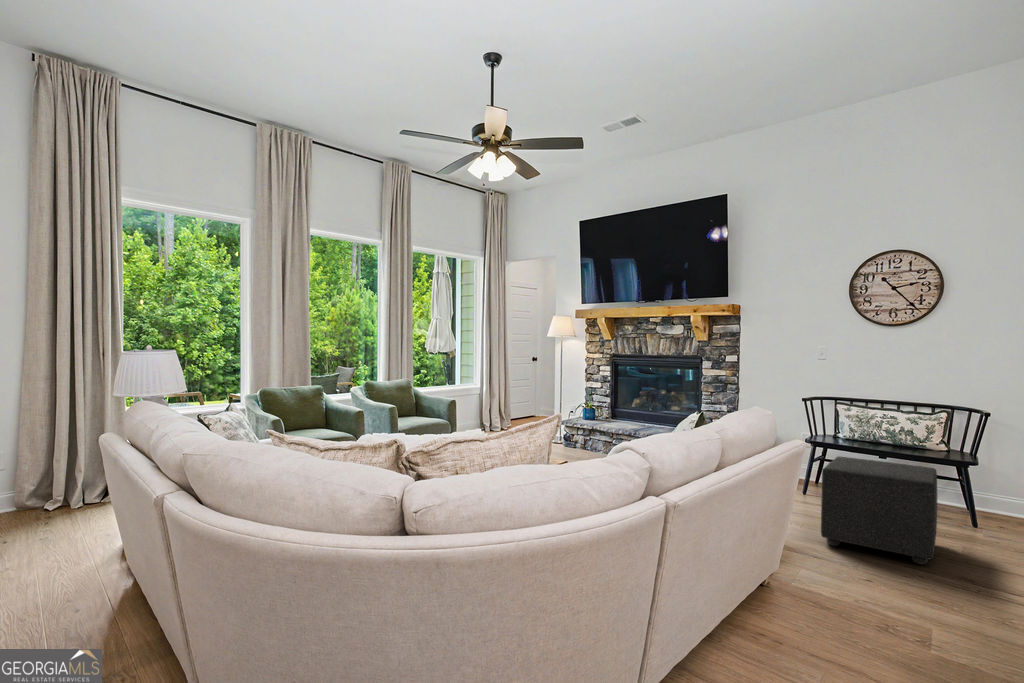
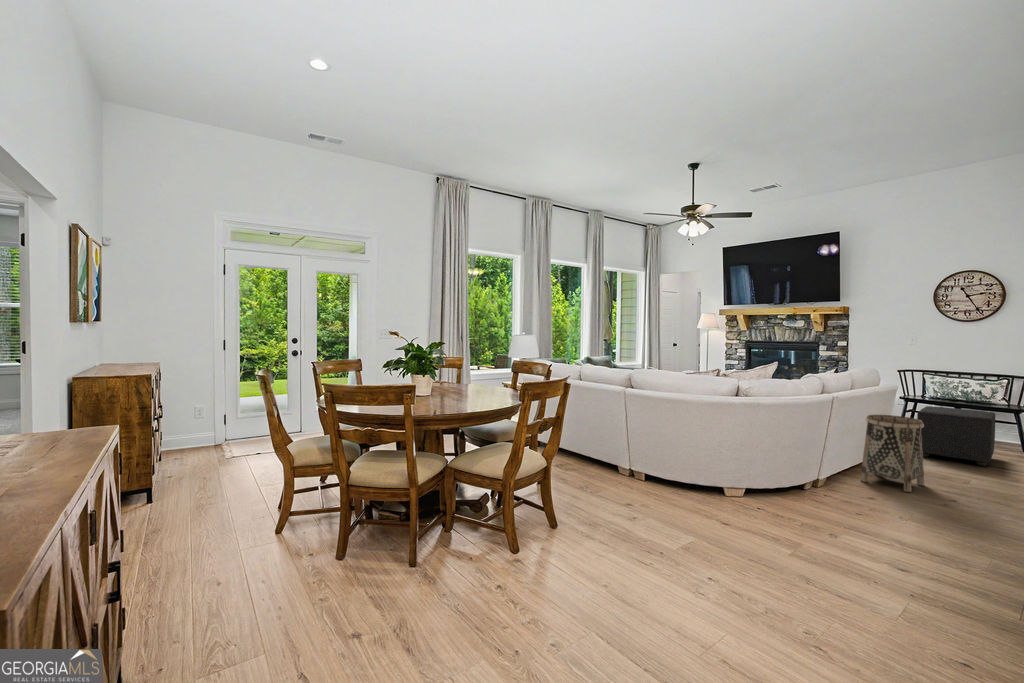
basket: none [712,484,827,656] -> present [861,415,924,492]

